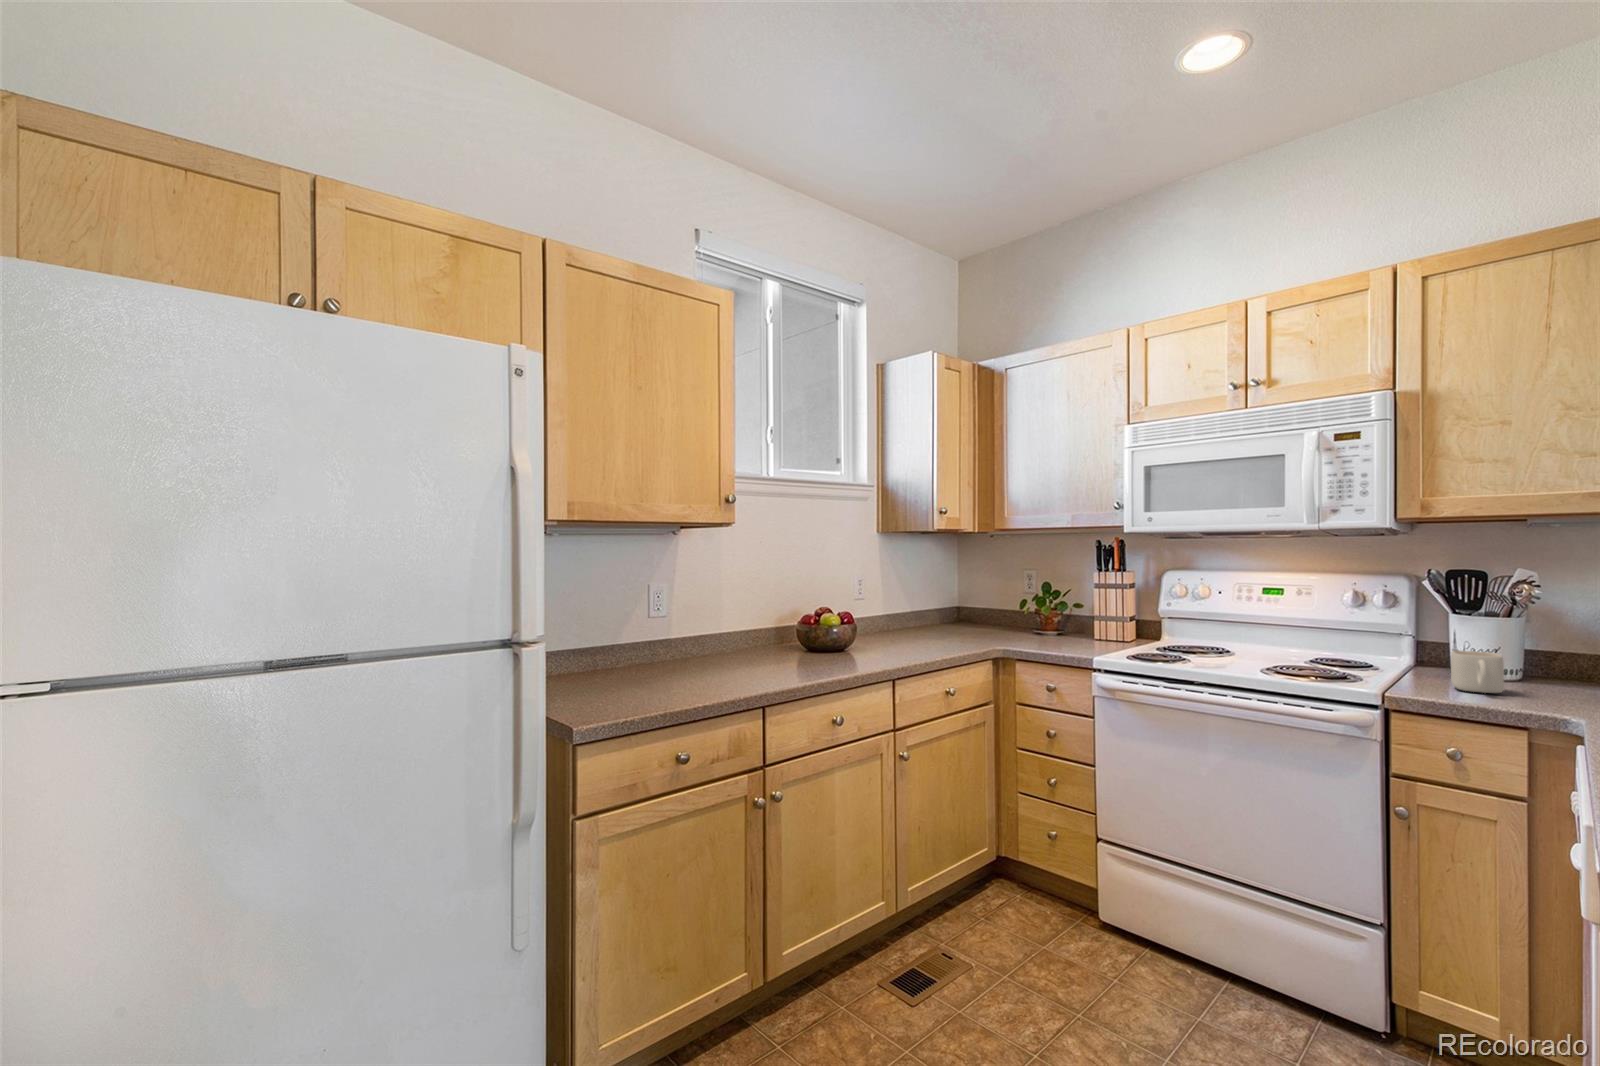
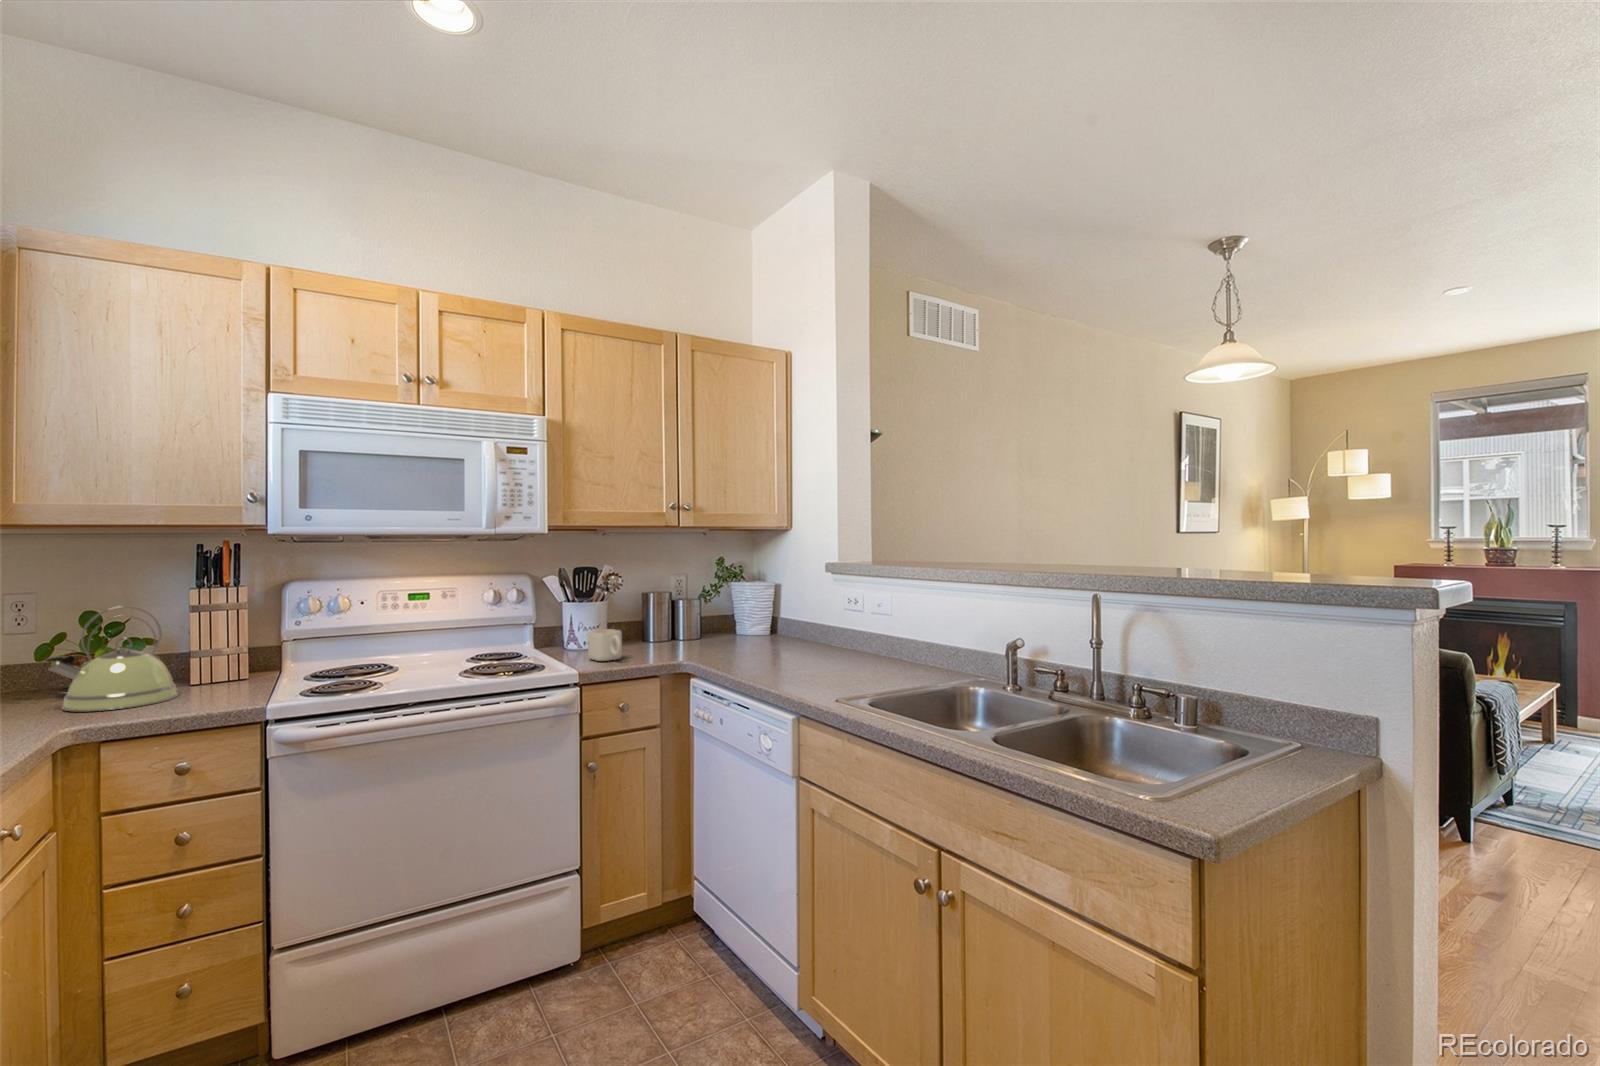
kettle: none [1014,580,1077,645] -> present [45,606,178,712]

